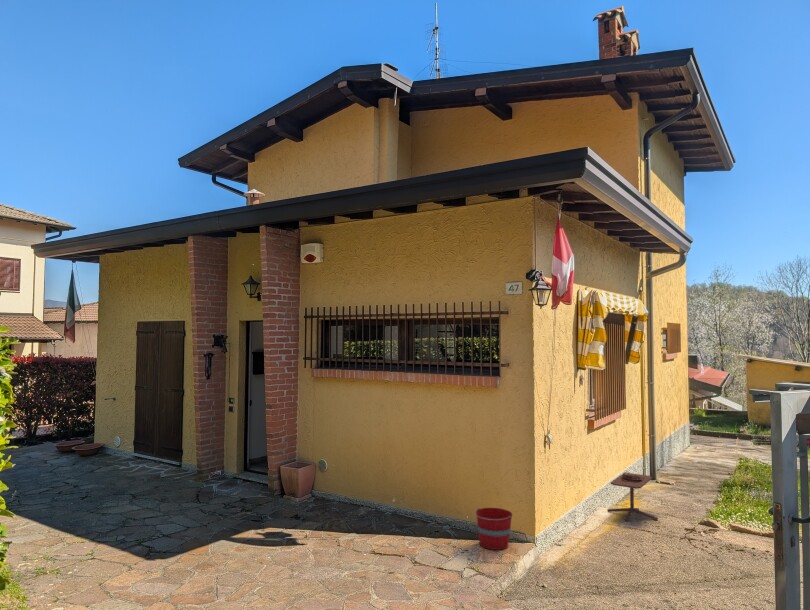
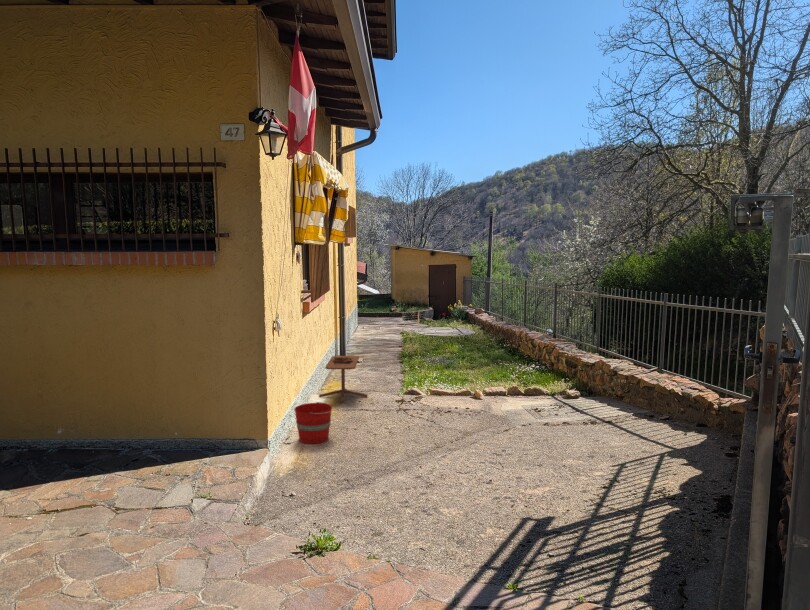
bucket: present [475,508,512,550] -> present [295,402,332,444]

